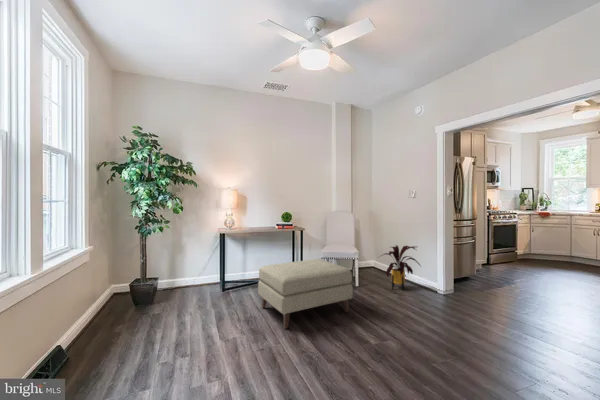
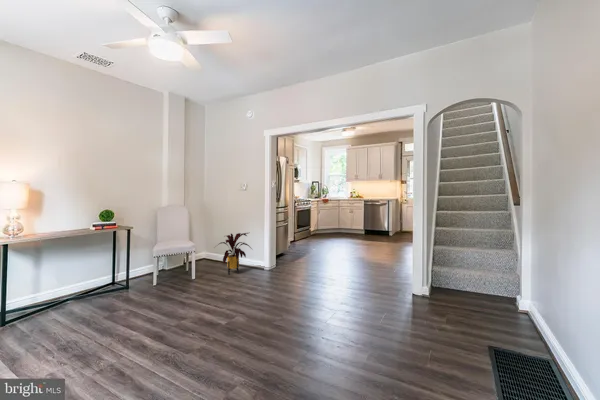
ottoman: present [258,259,353,328] -> none [74,258,197,340]

